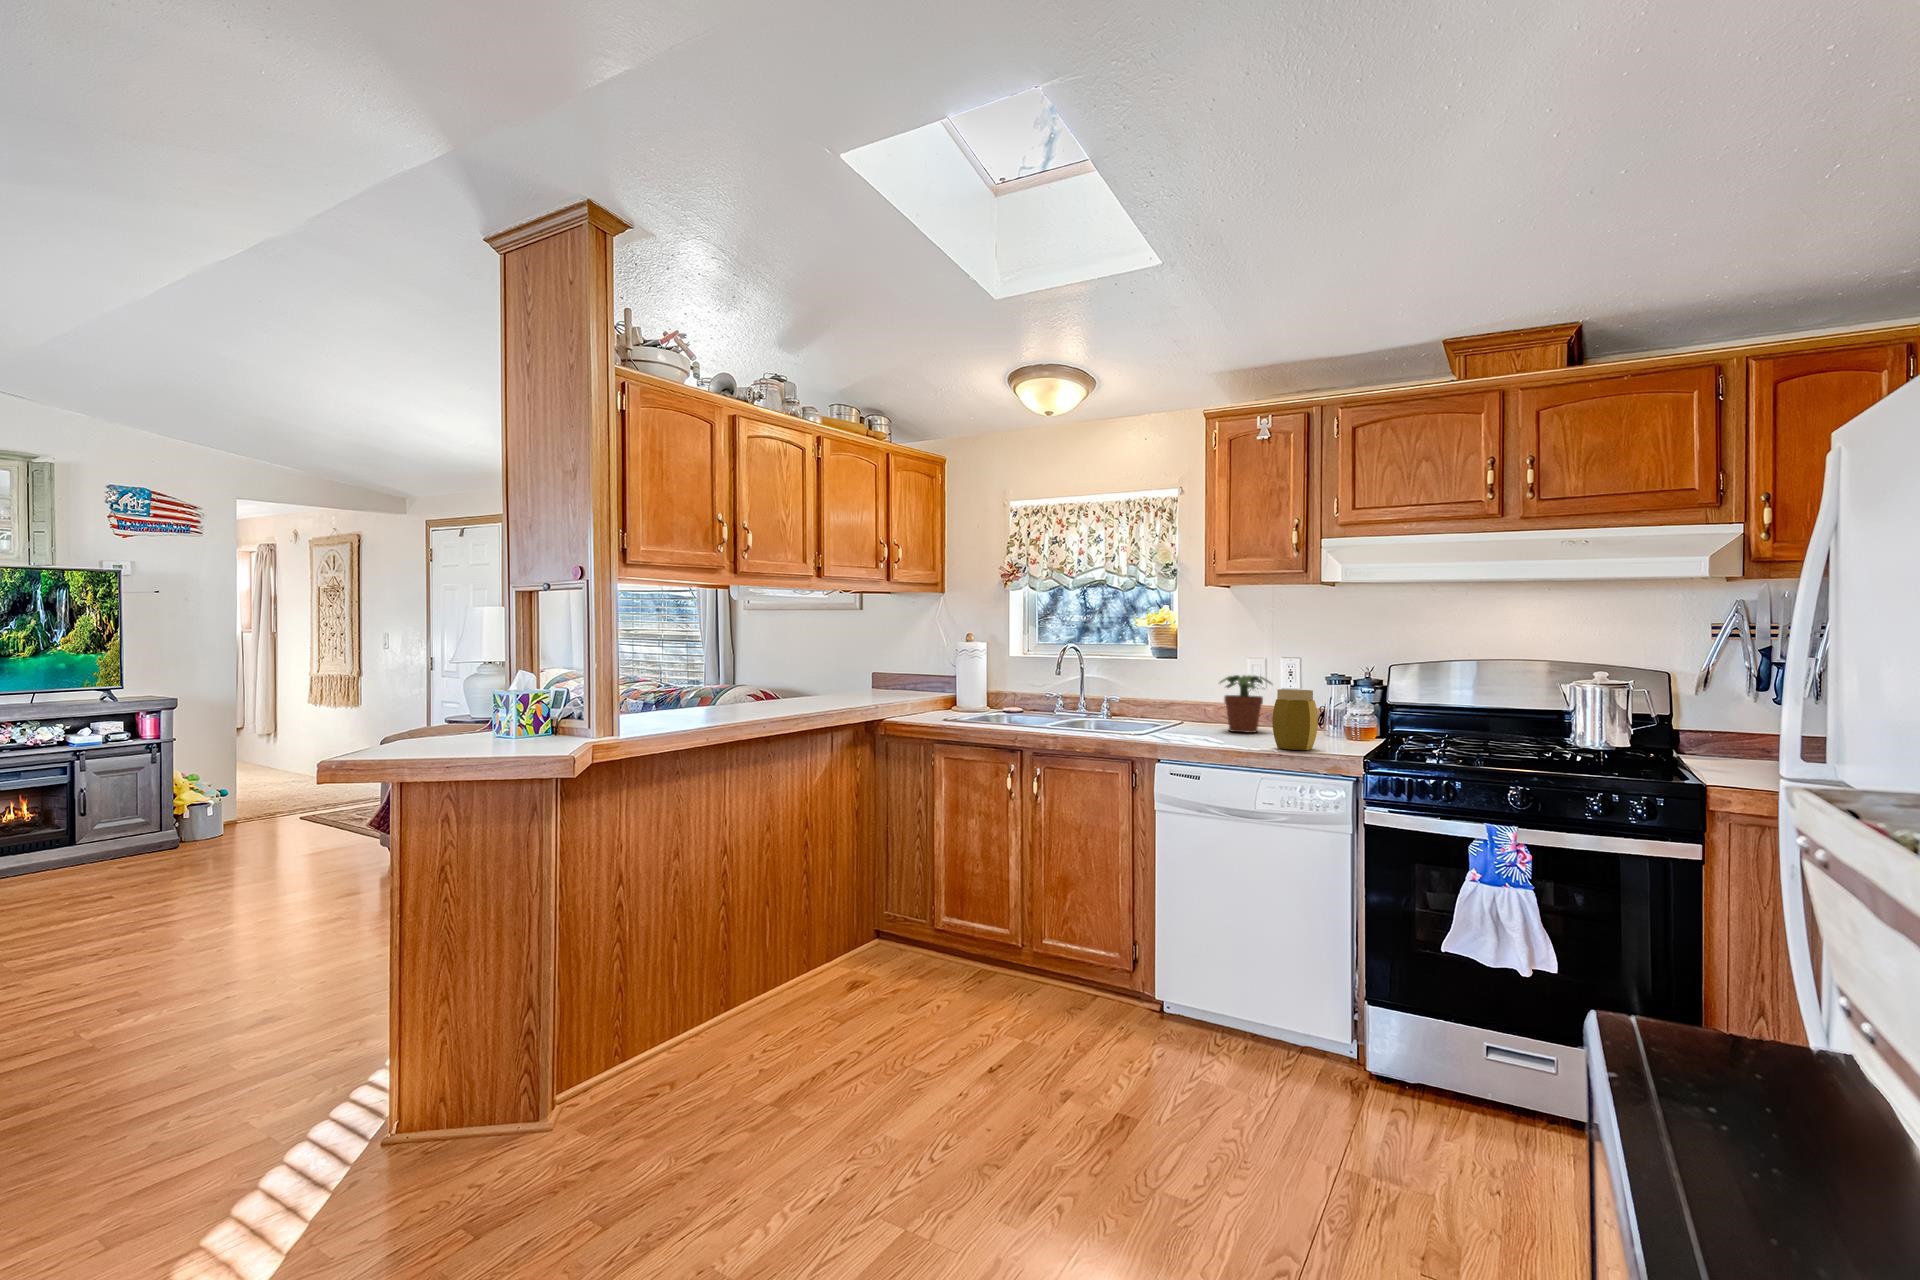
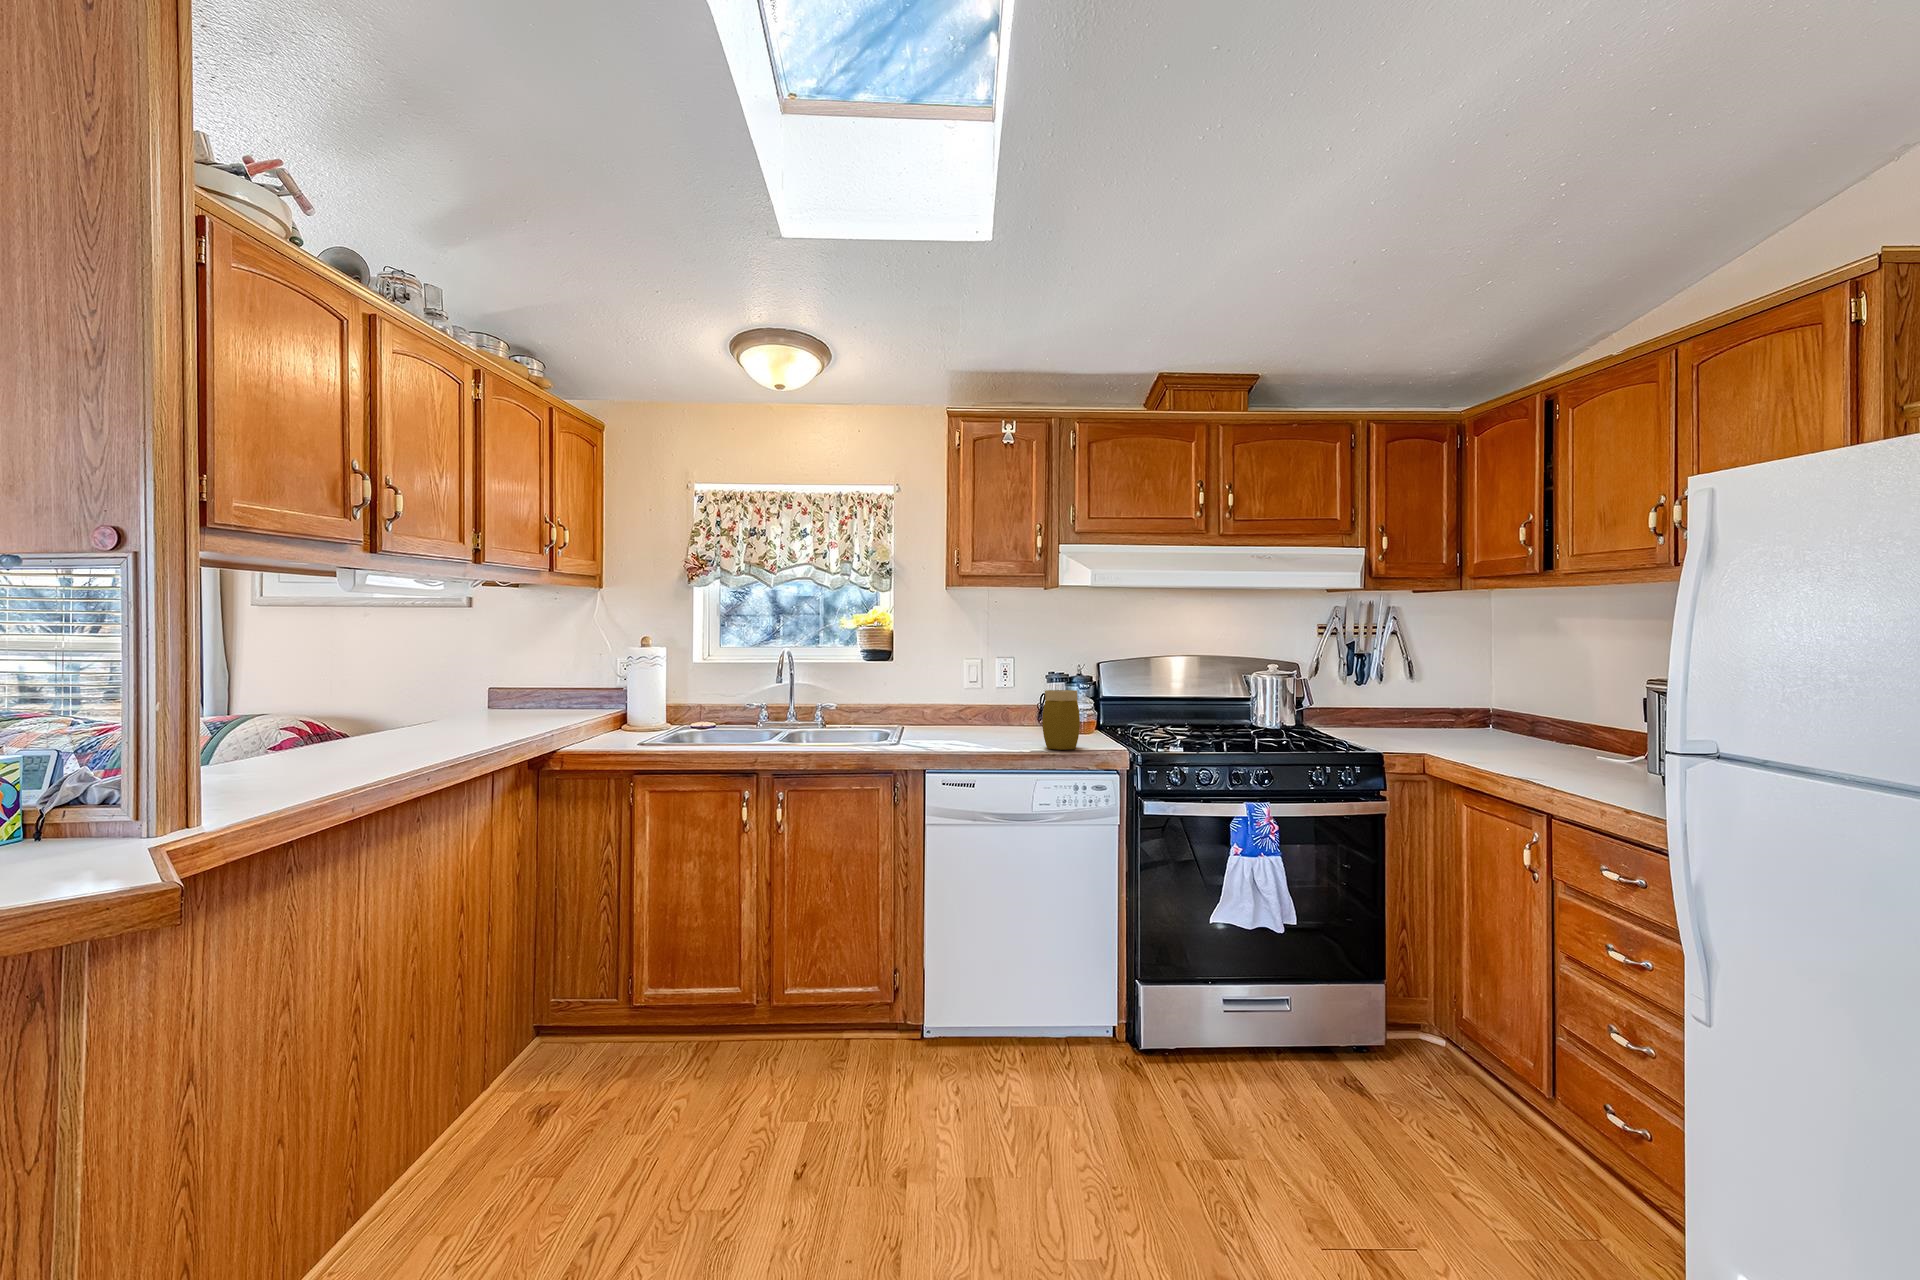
potted plant: present [1220,675,1273,733] -> none [961,677,1009,734]

